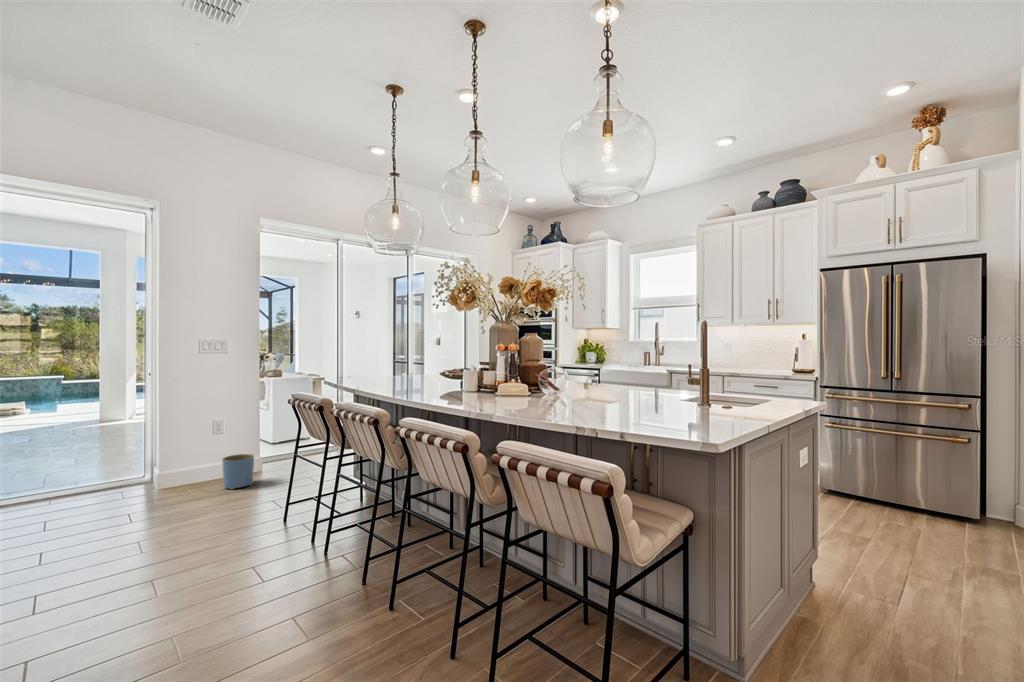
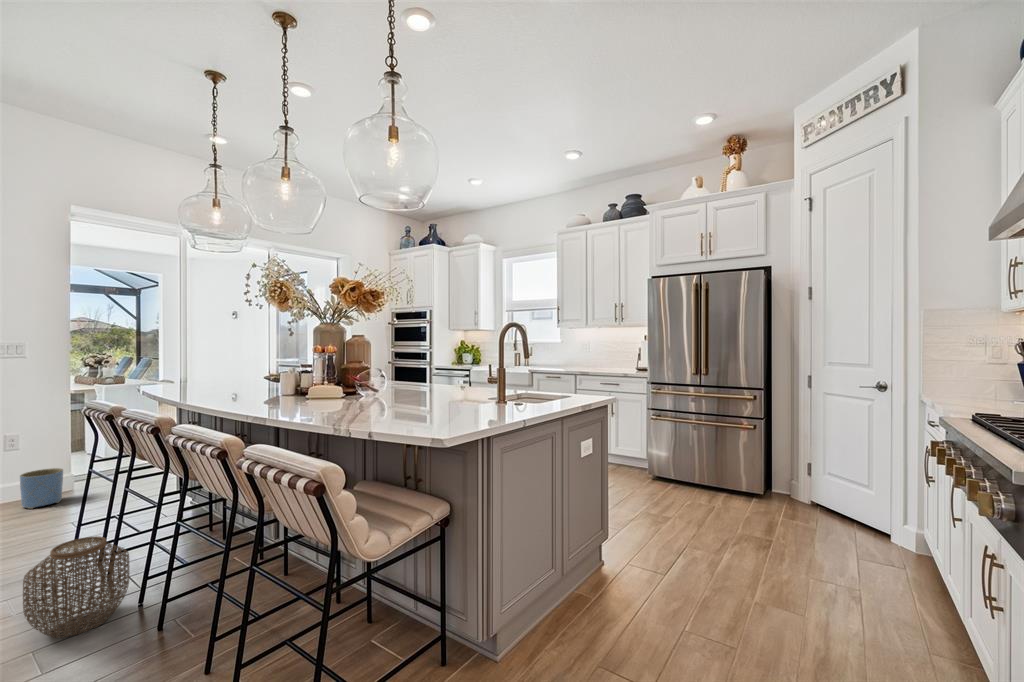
woven basket: none [279,520,356,610] -> present [23,536,130,638]

